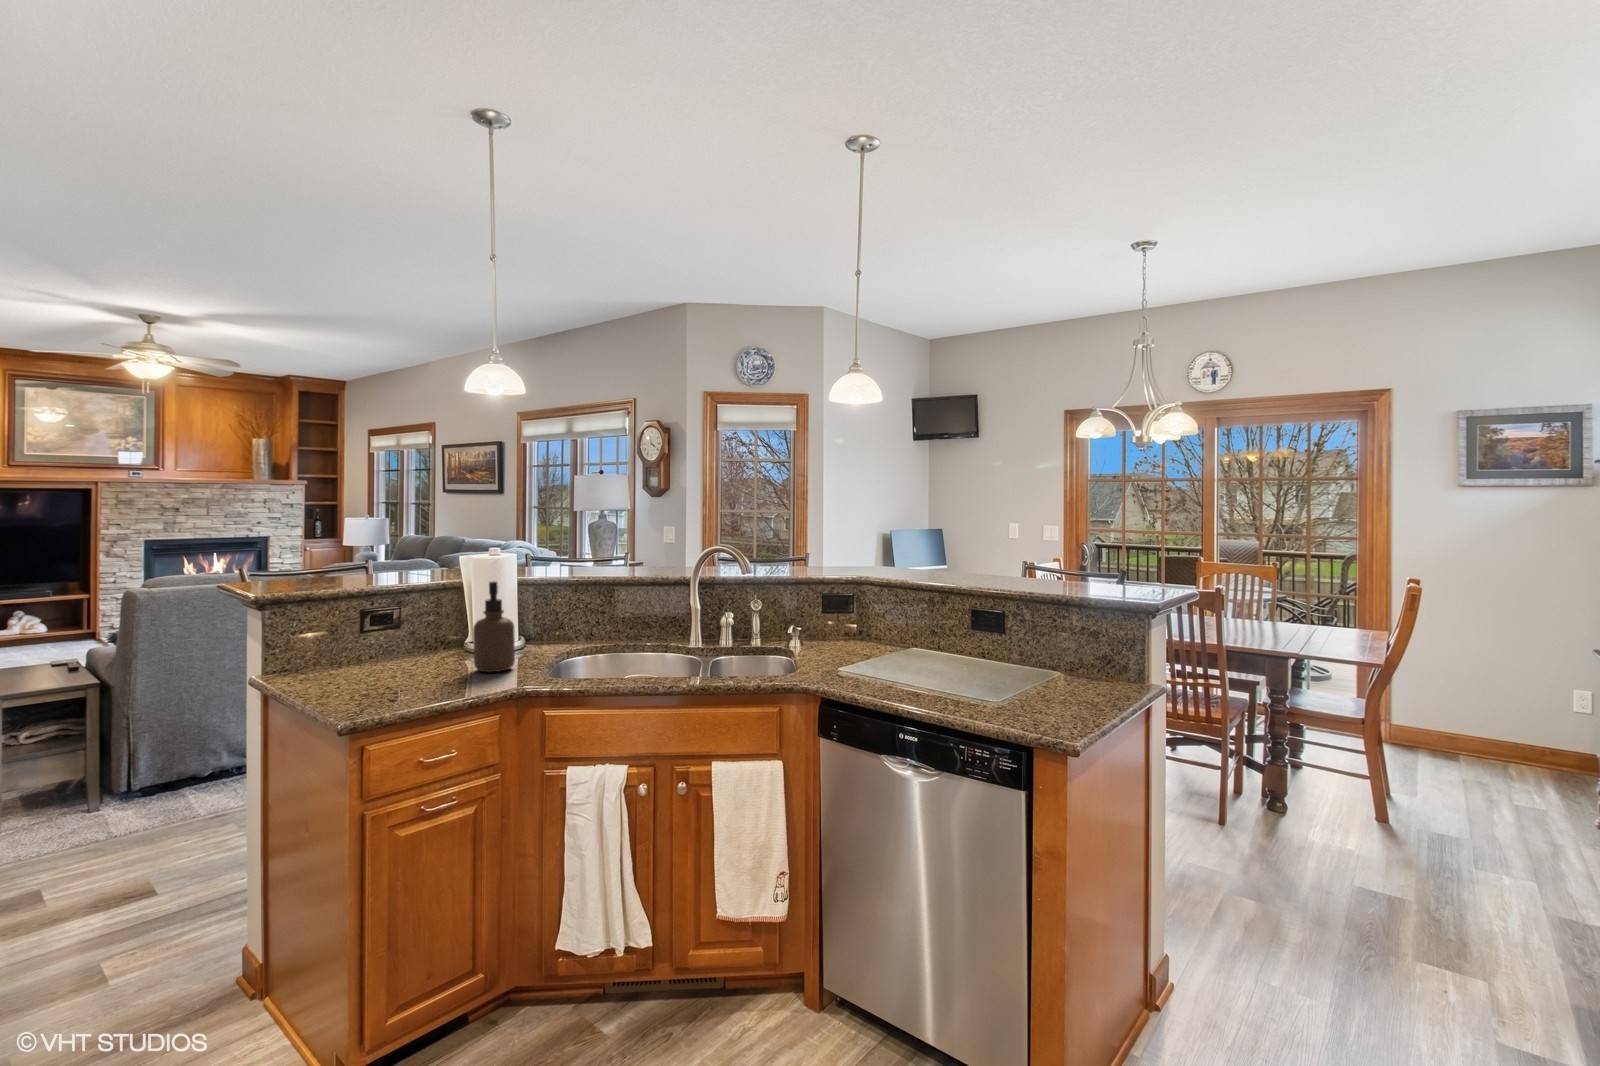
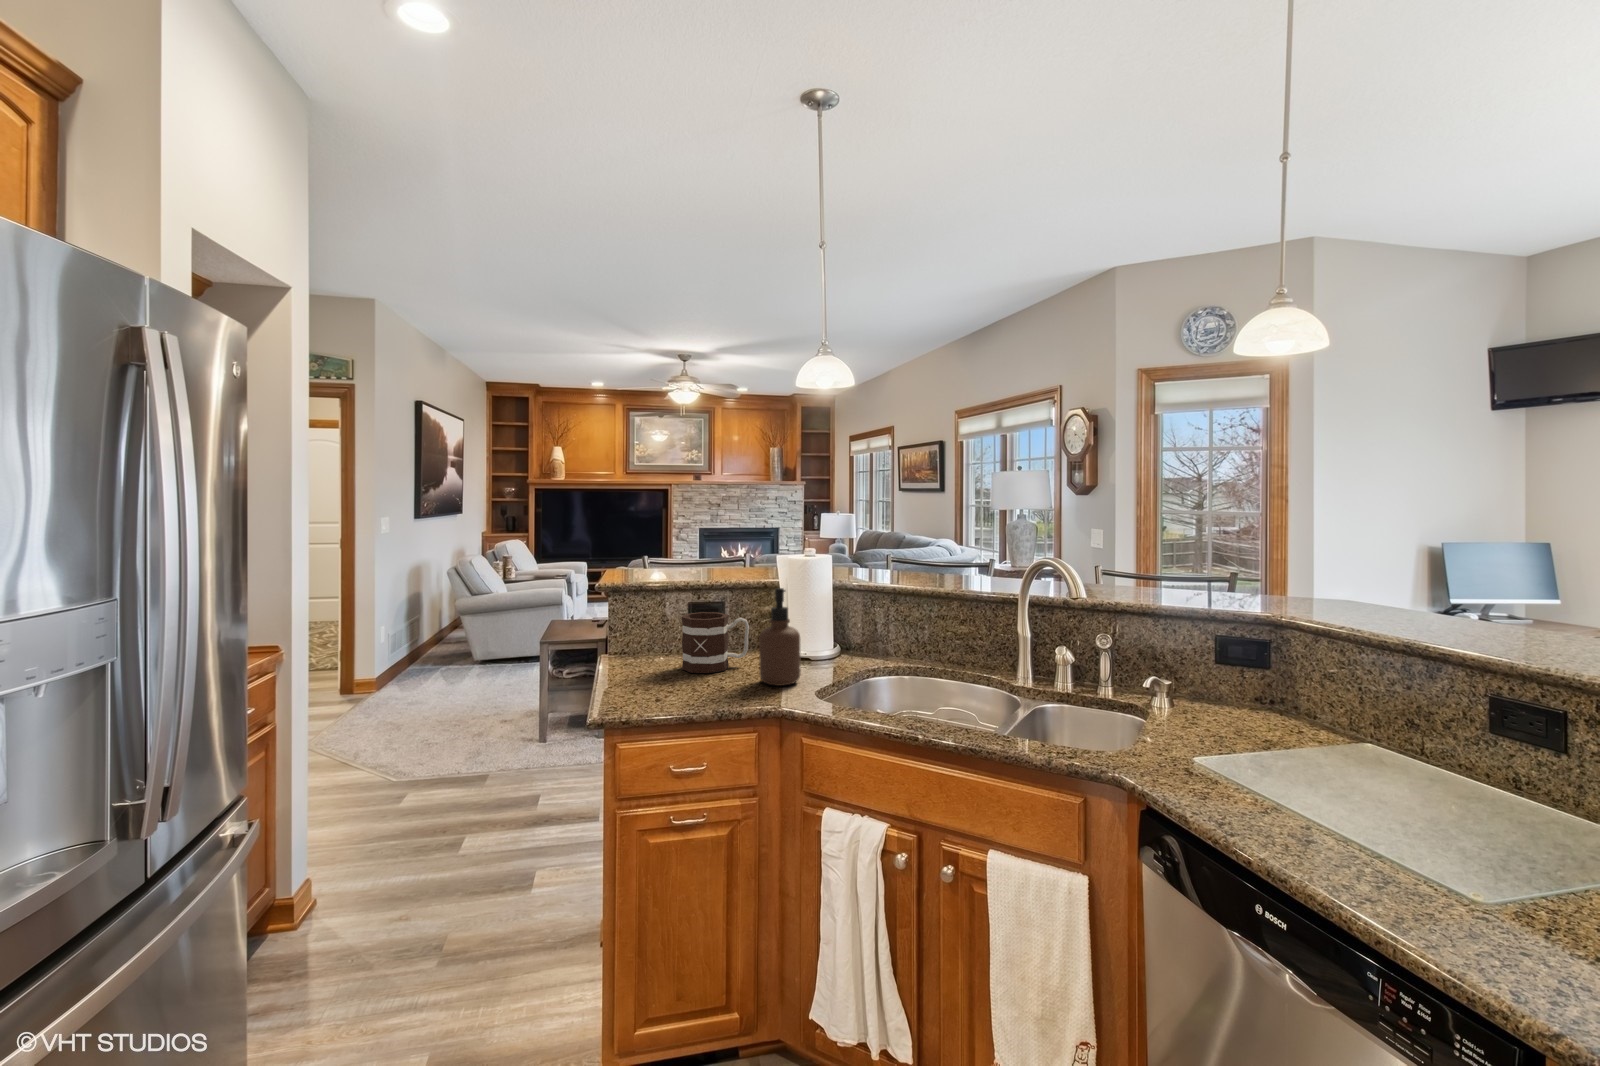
mug: none [373,613,444,674] -> present [682,612,749,673]

